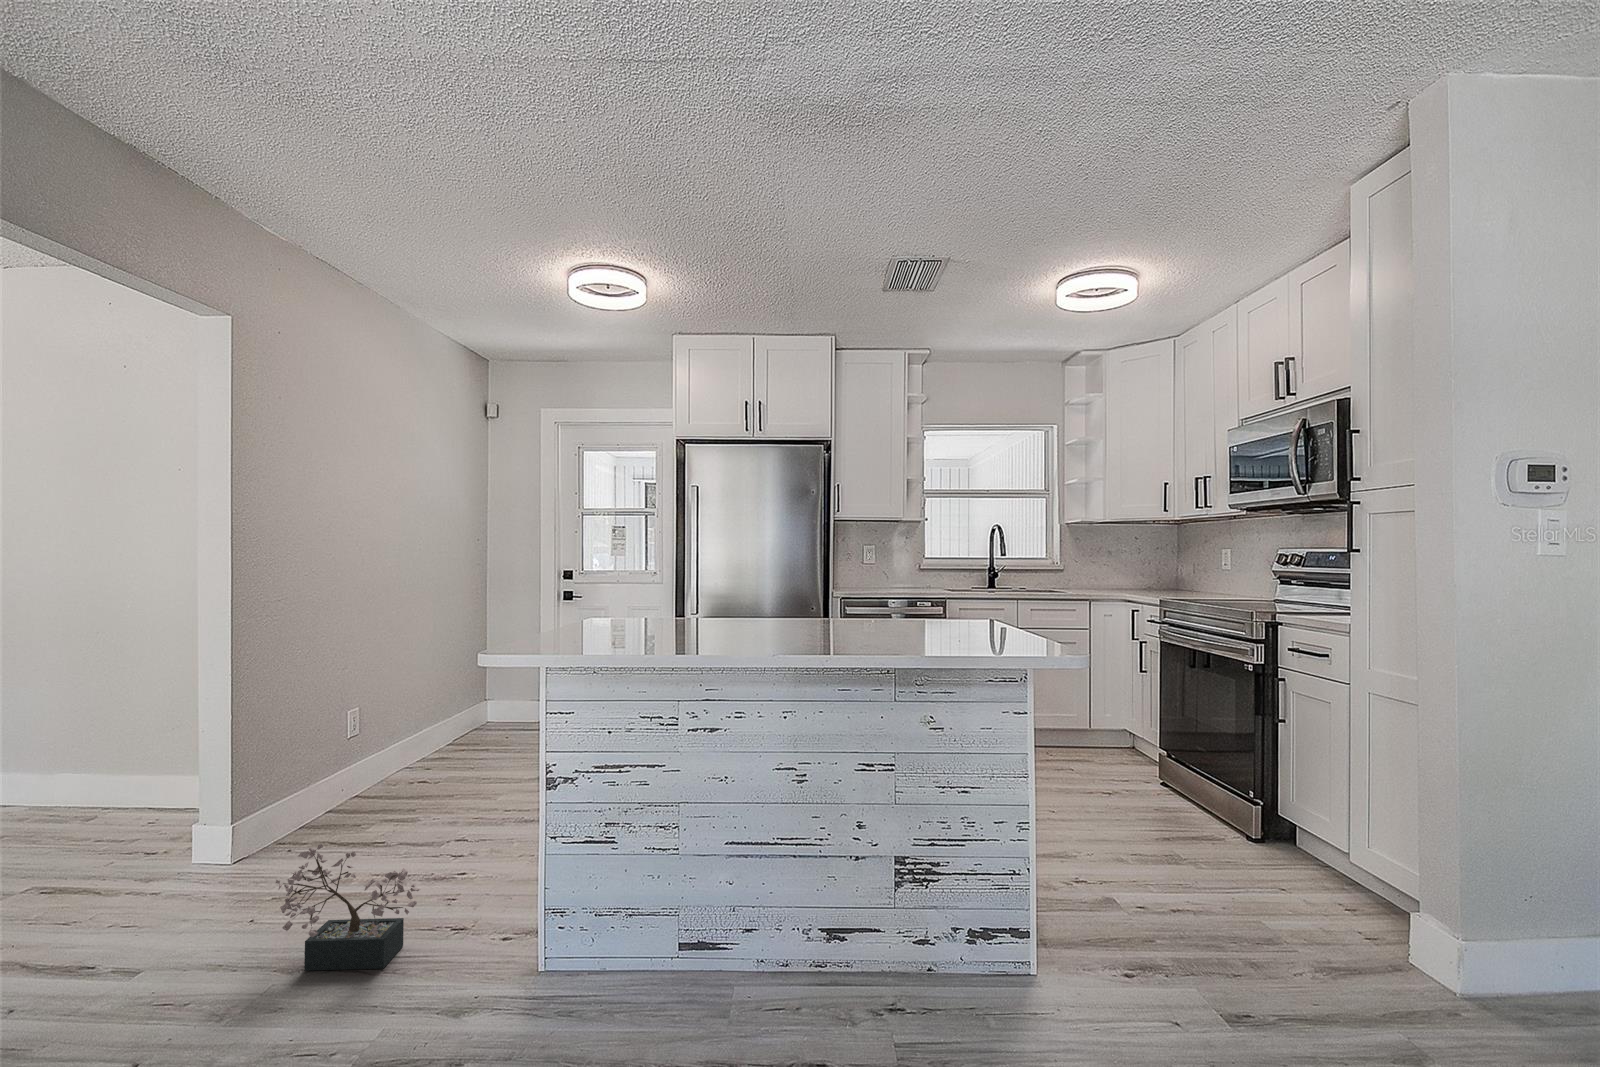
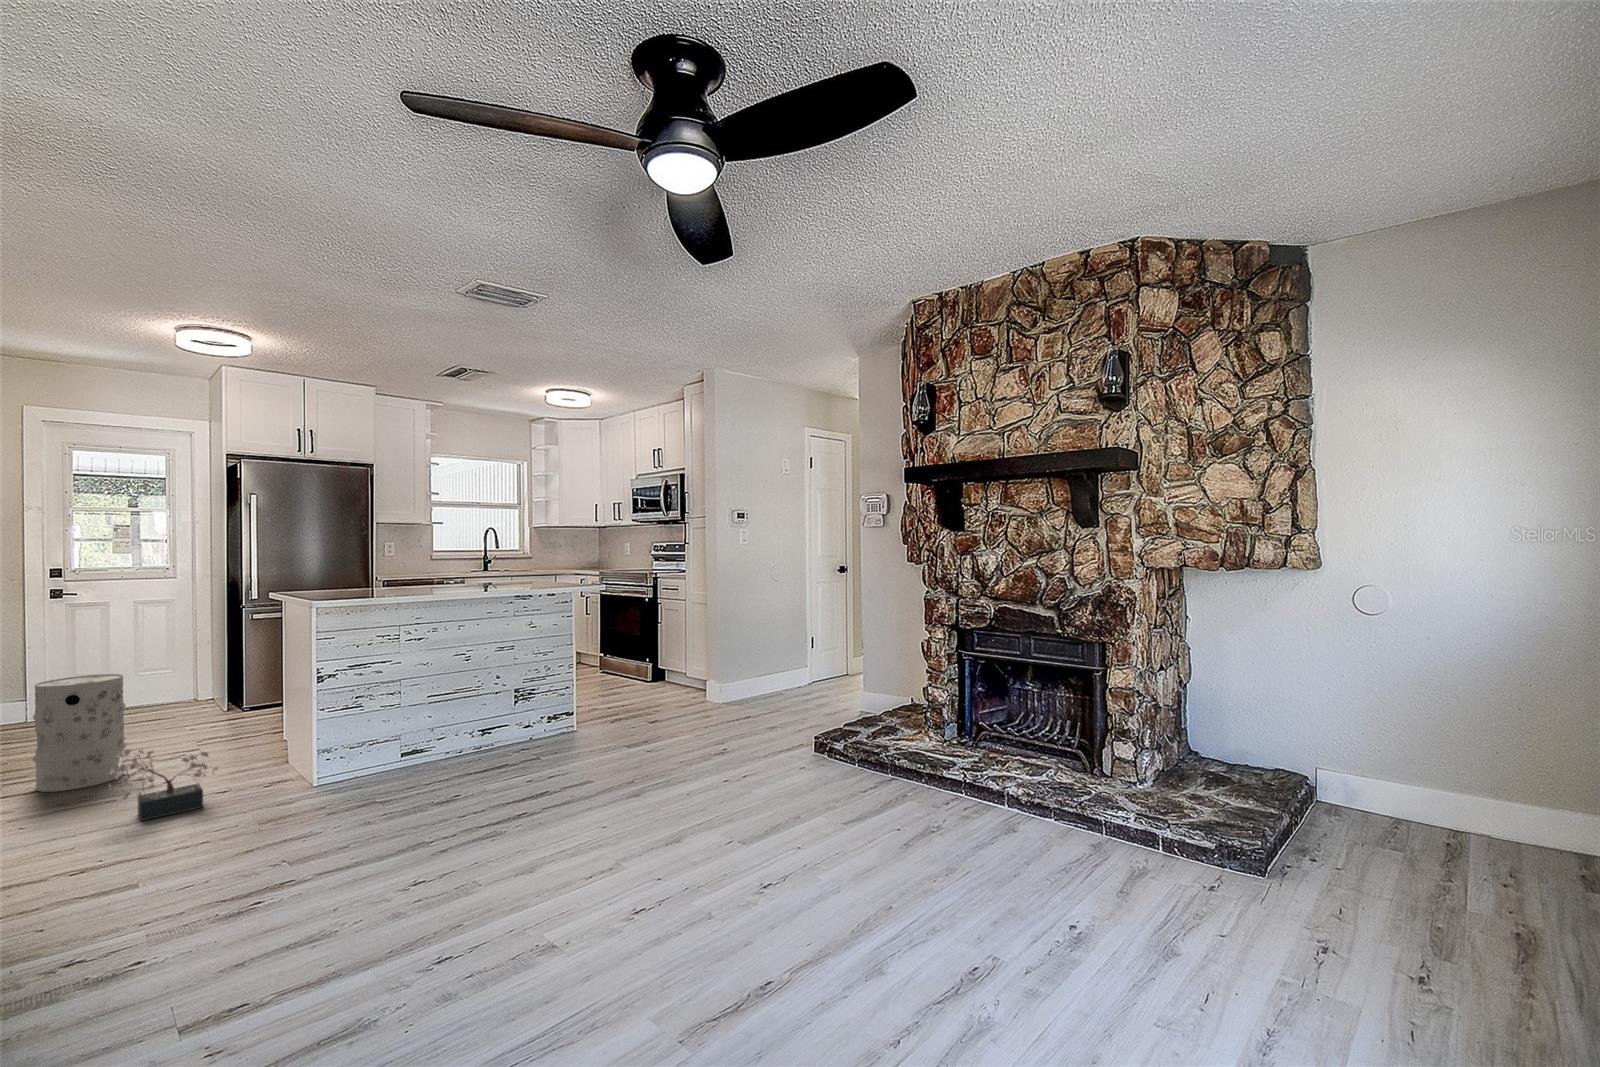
trash can: none [345,706,441,862] -> present [33,674,127,792]

